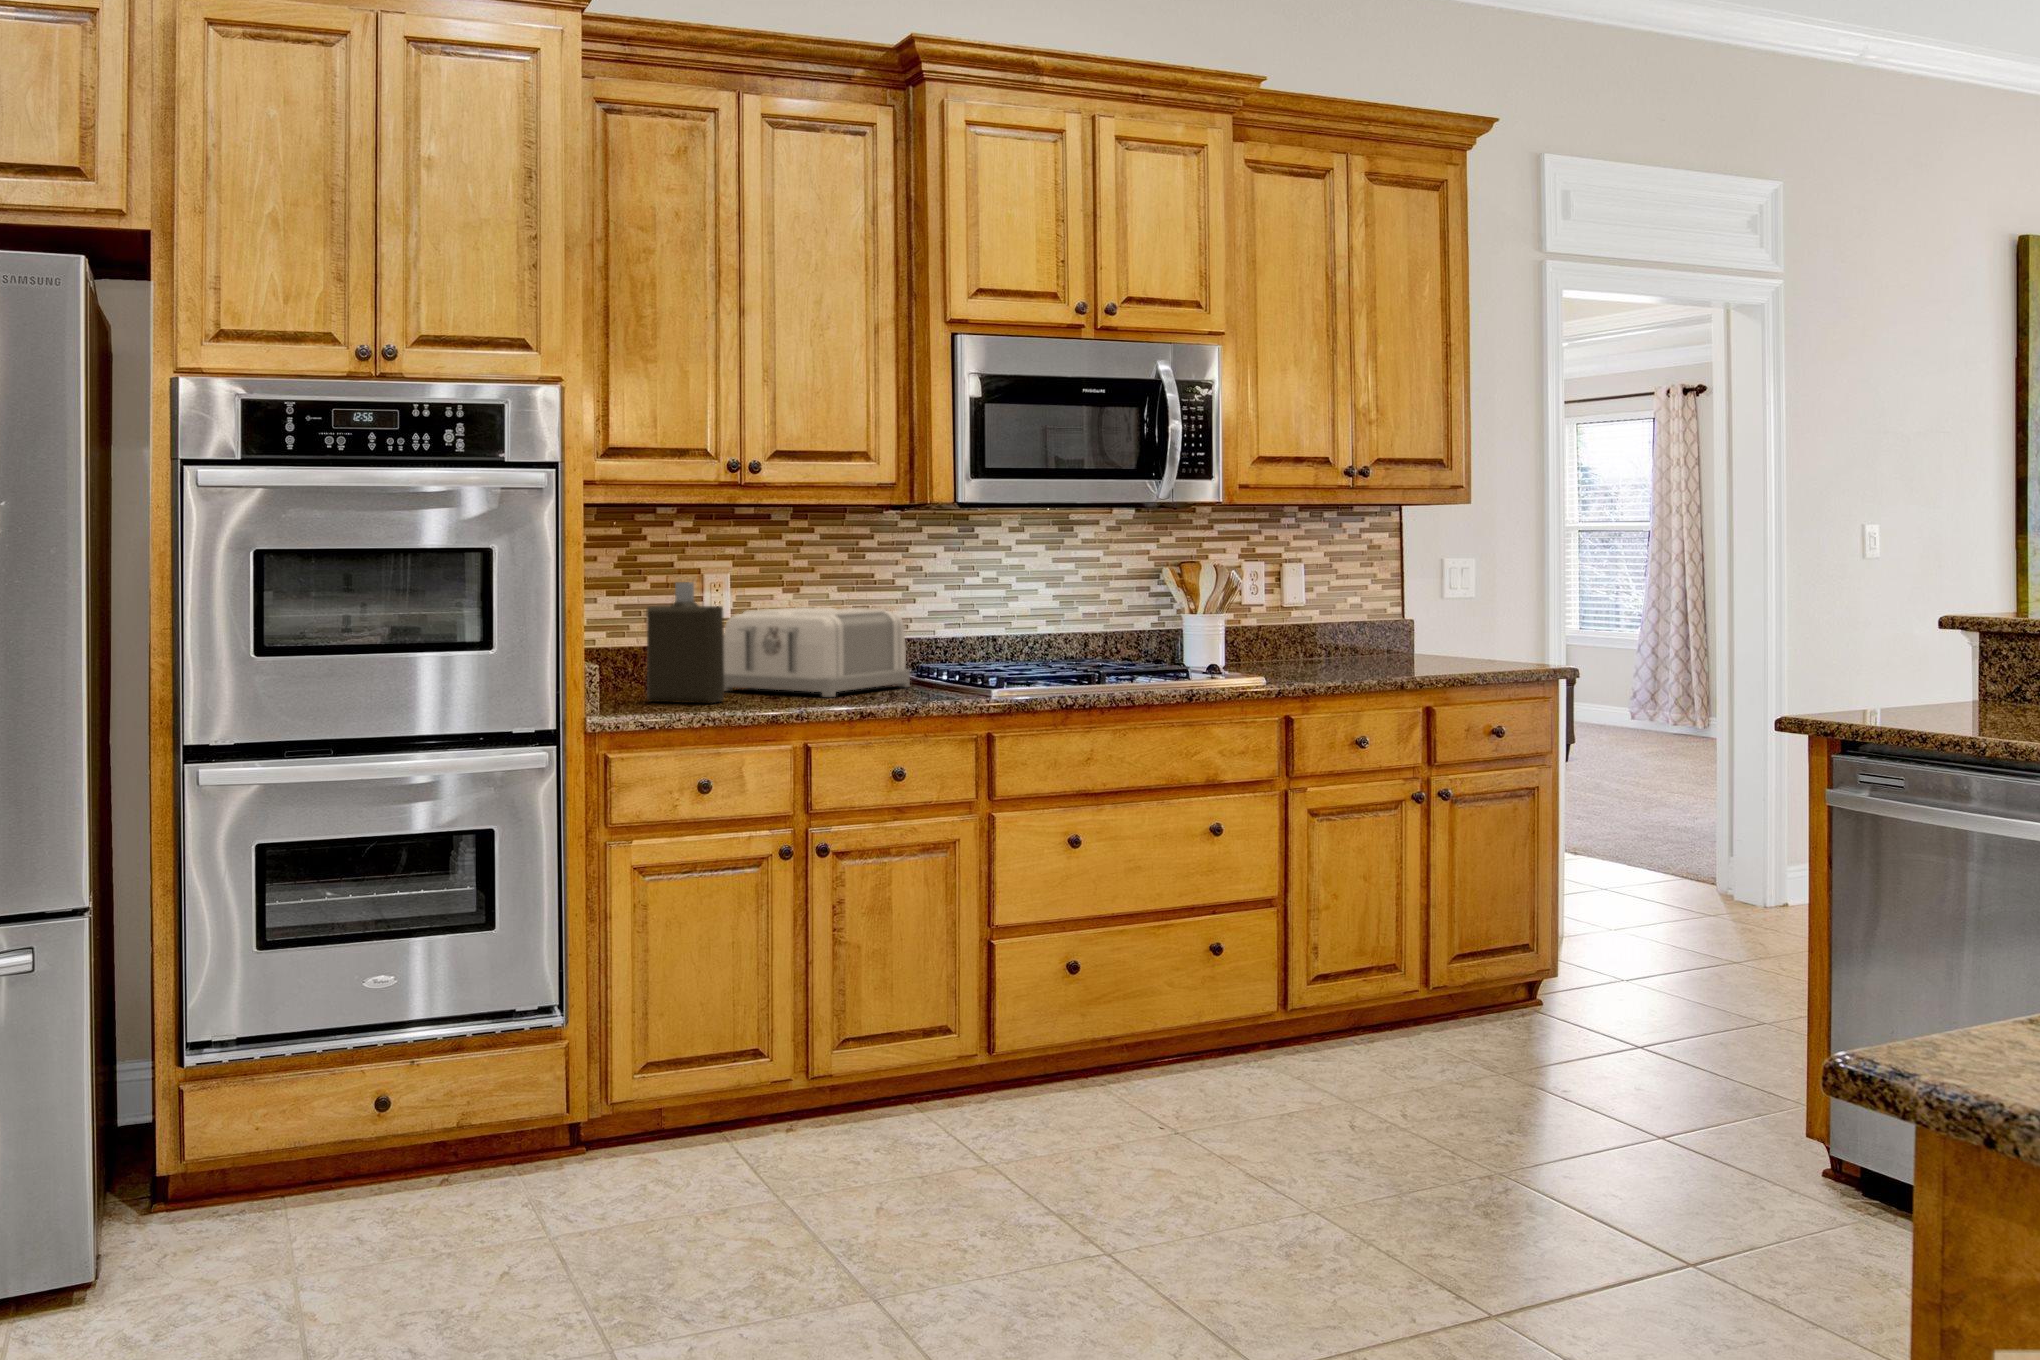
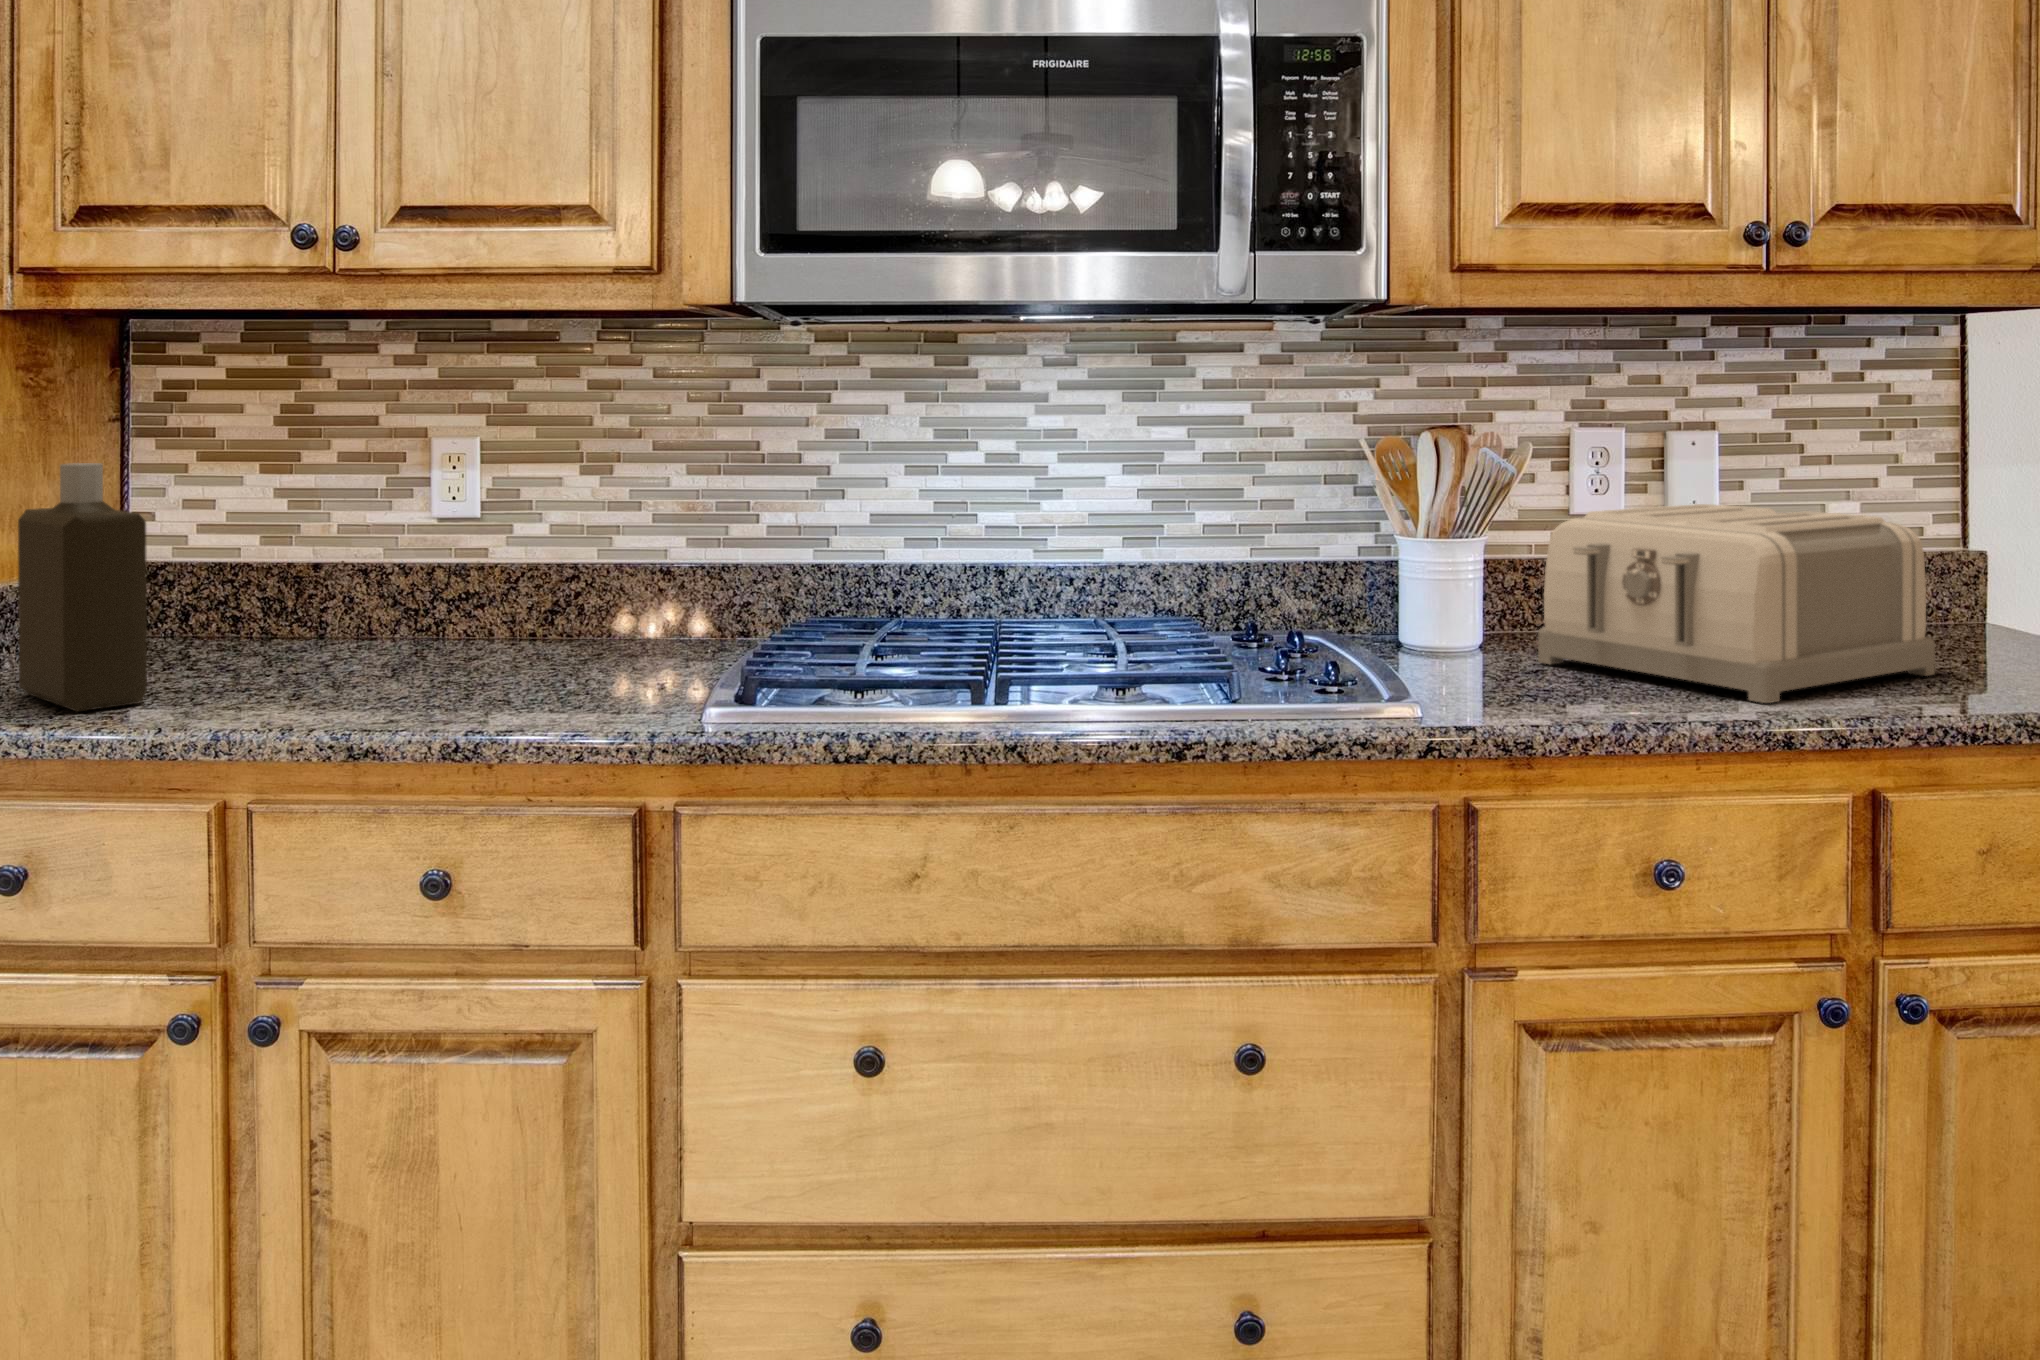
toaster: present [724,607,910,697] -> present [1538,504,1935,703]

